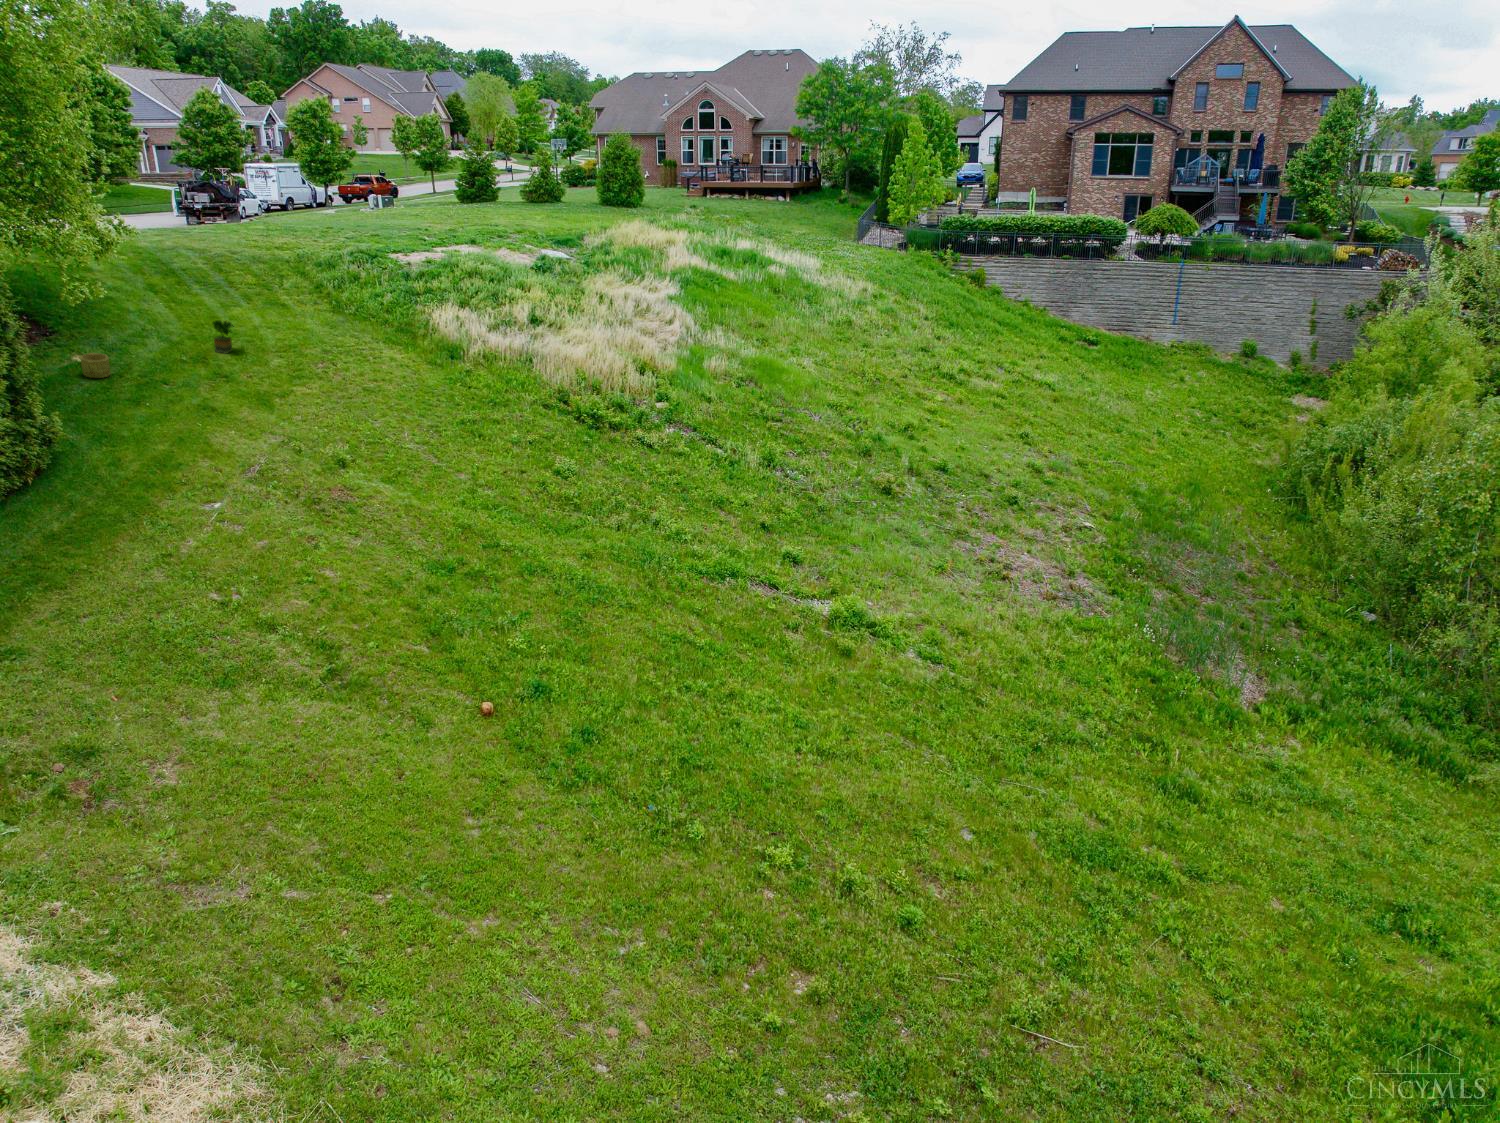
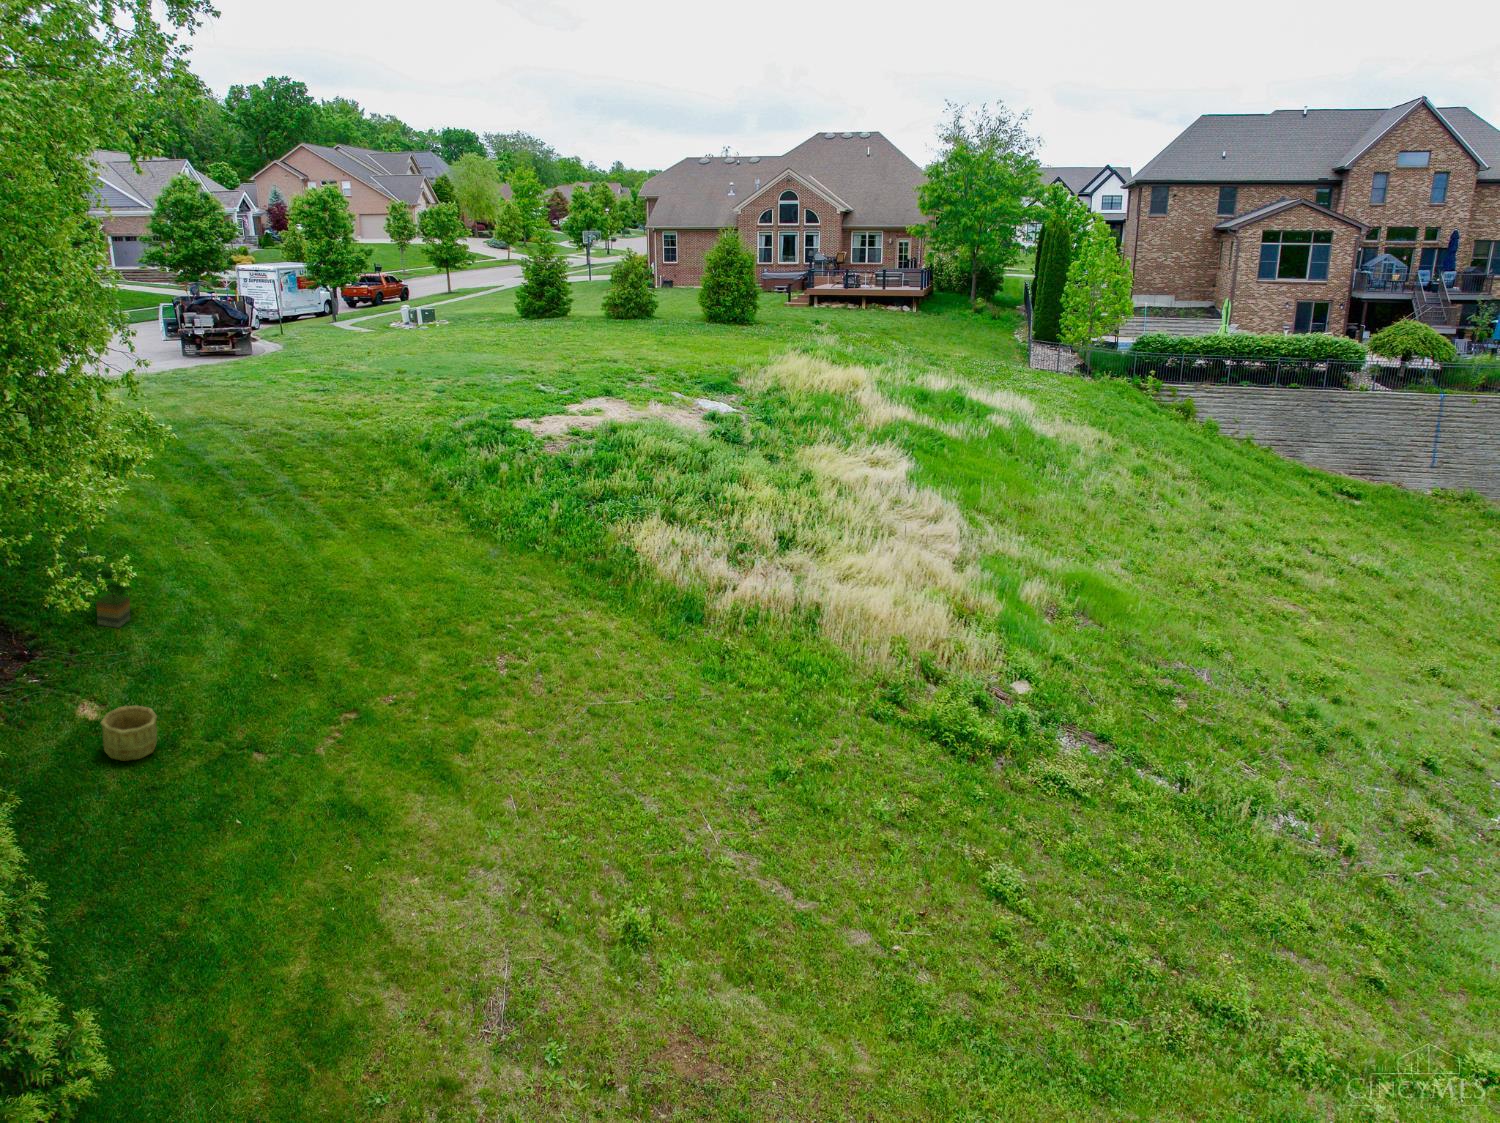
potted tree: present [213,321,234,353] -> present [95,568,136,628]

